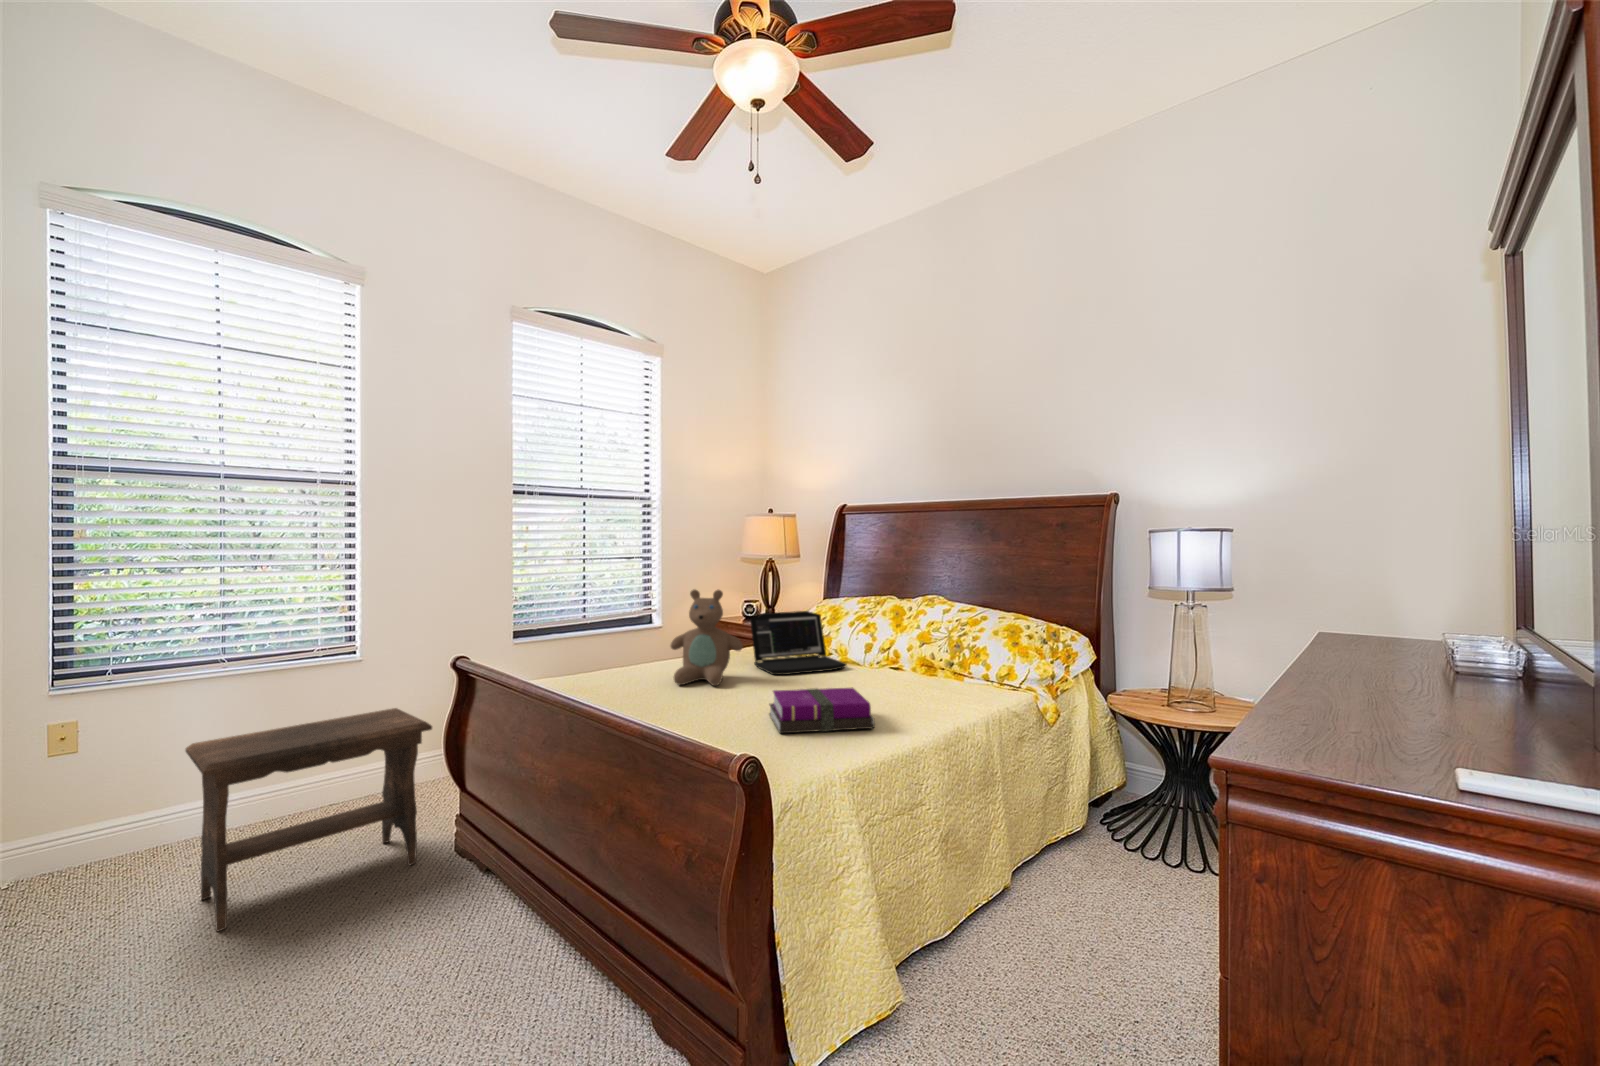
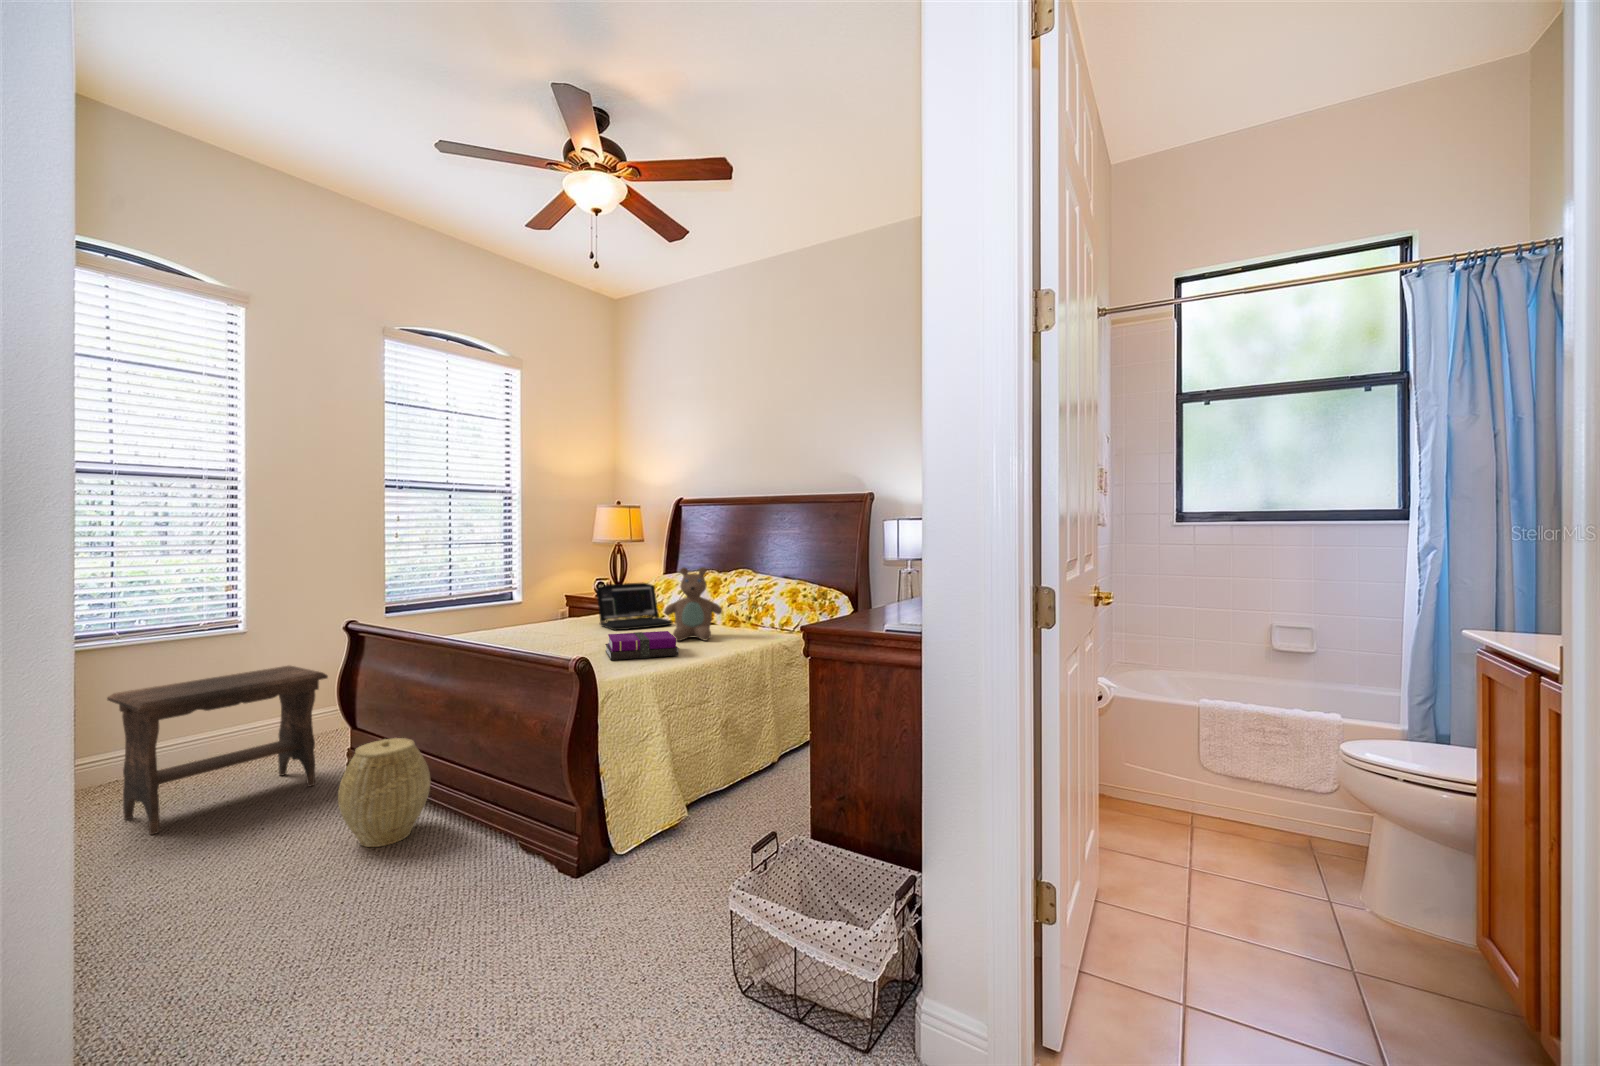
teddy bear: present [671,589,743,686] -> present [664,567,722,641]
woven basket: none [417,831,538,995] -> present [338,738,430,847]

